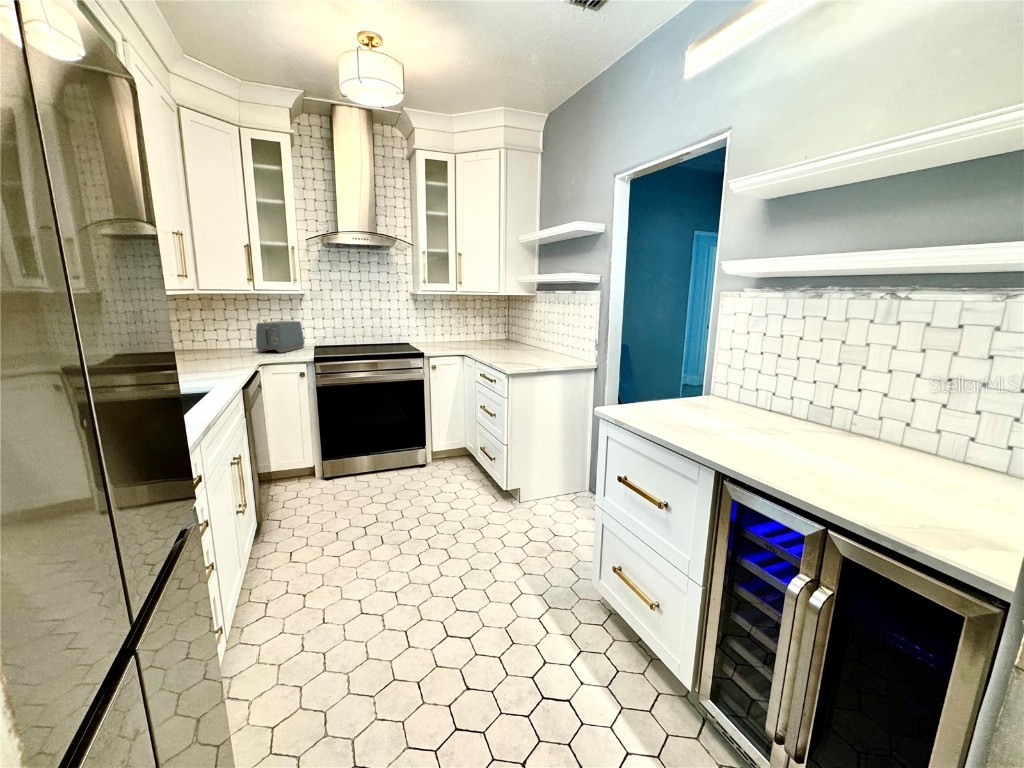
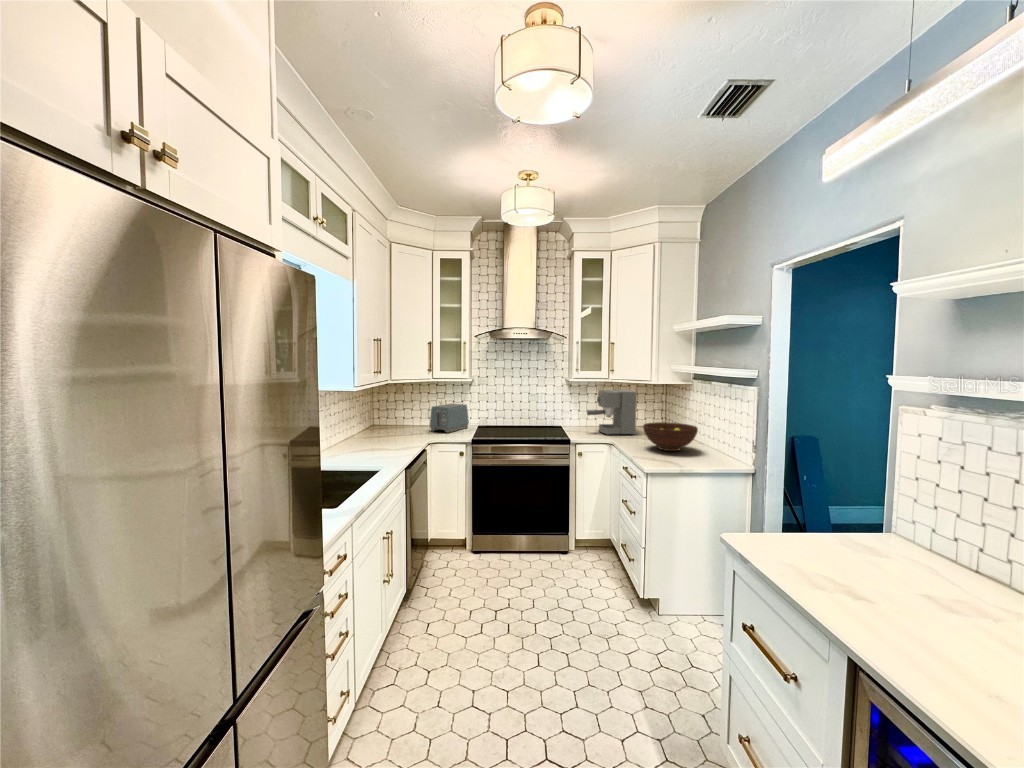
coffee maker: none [437,304,485,348] -> present [587,390,636,435]
fruit bowl: none [497,331,545,356] -> present [643,422,698,451]

